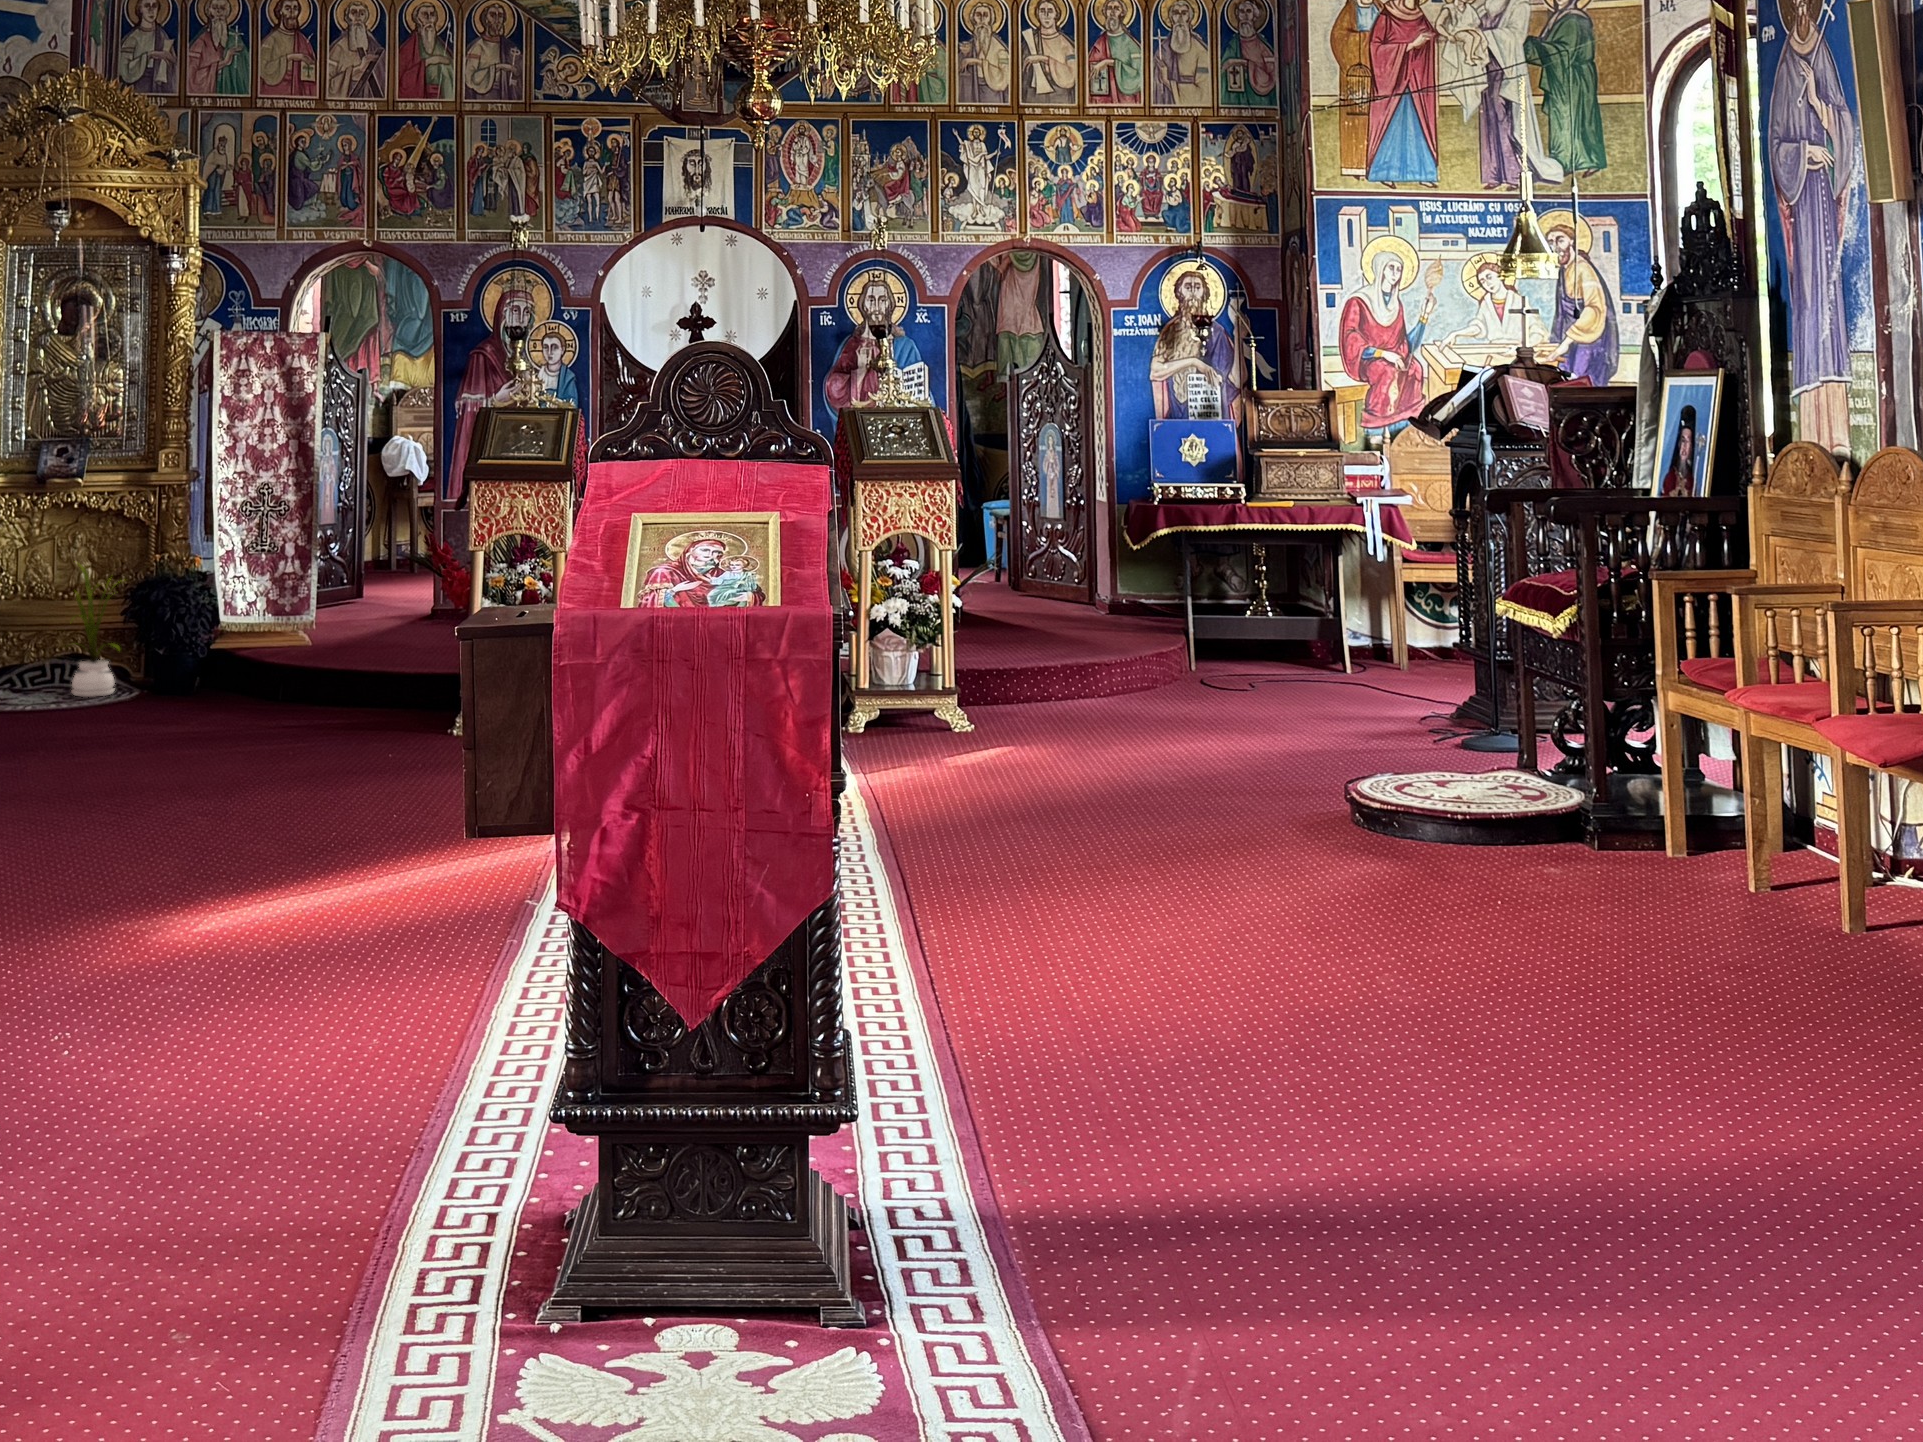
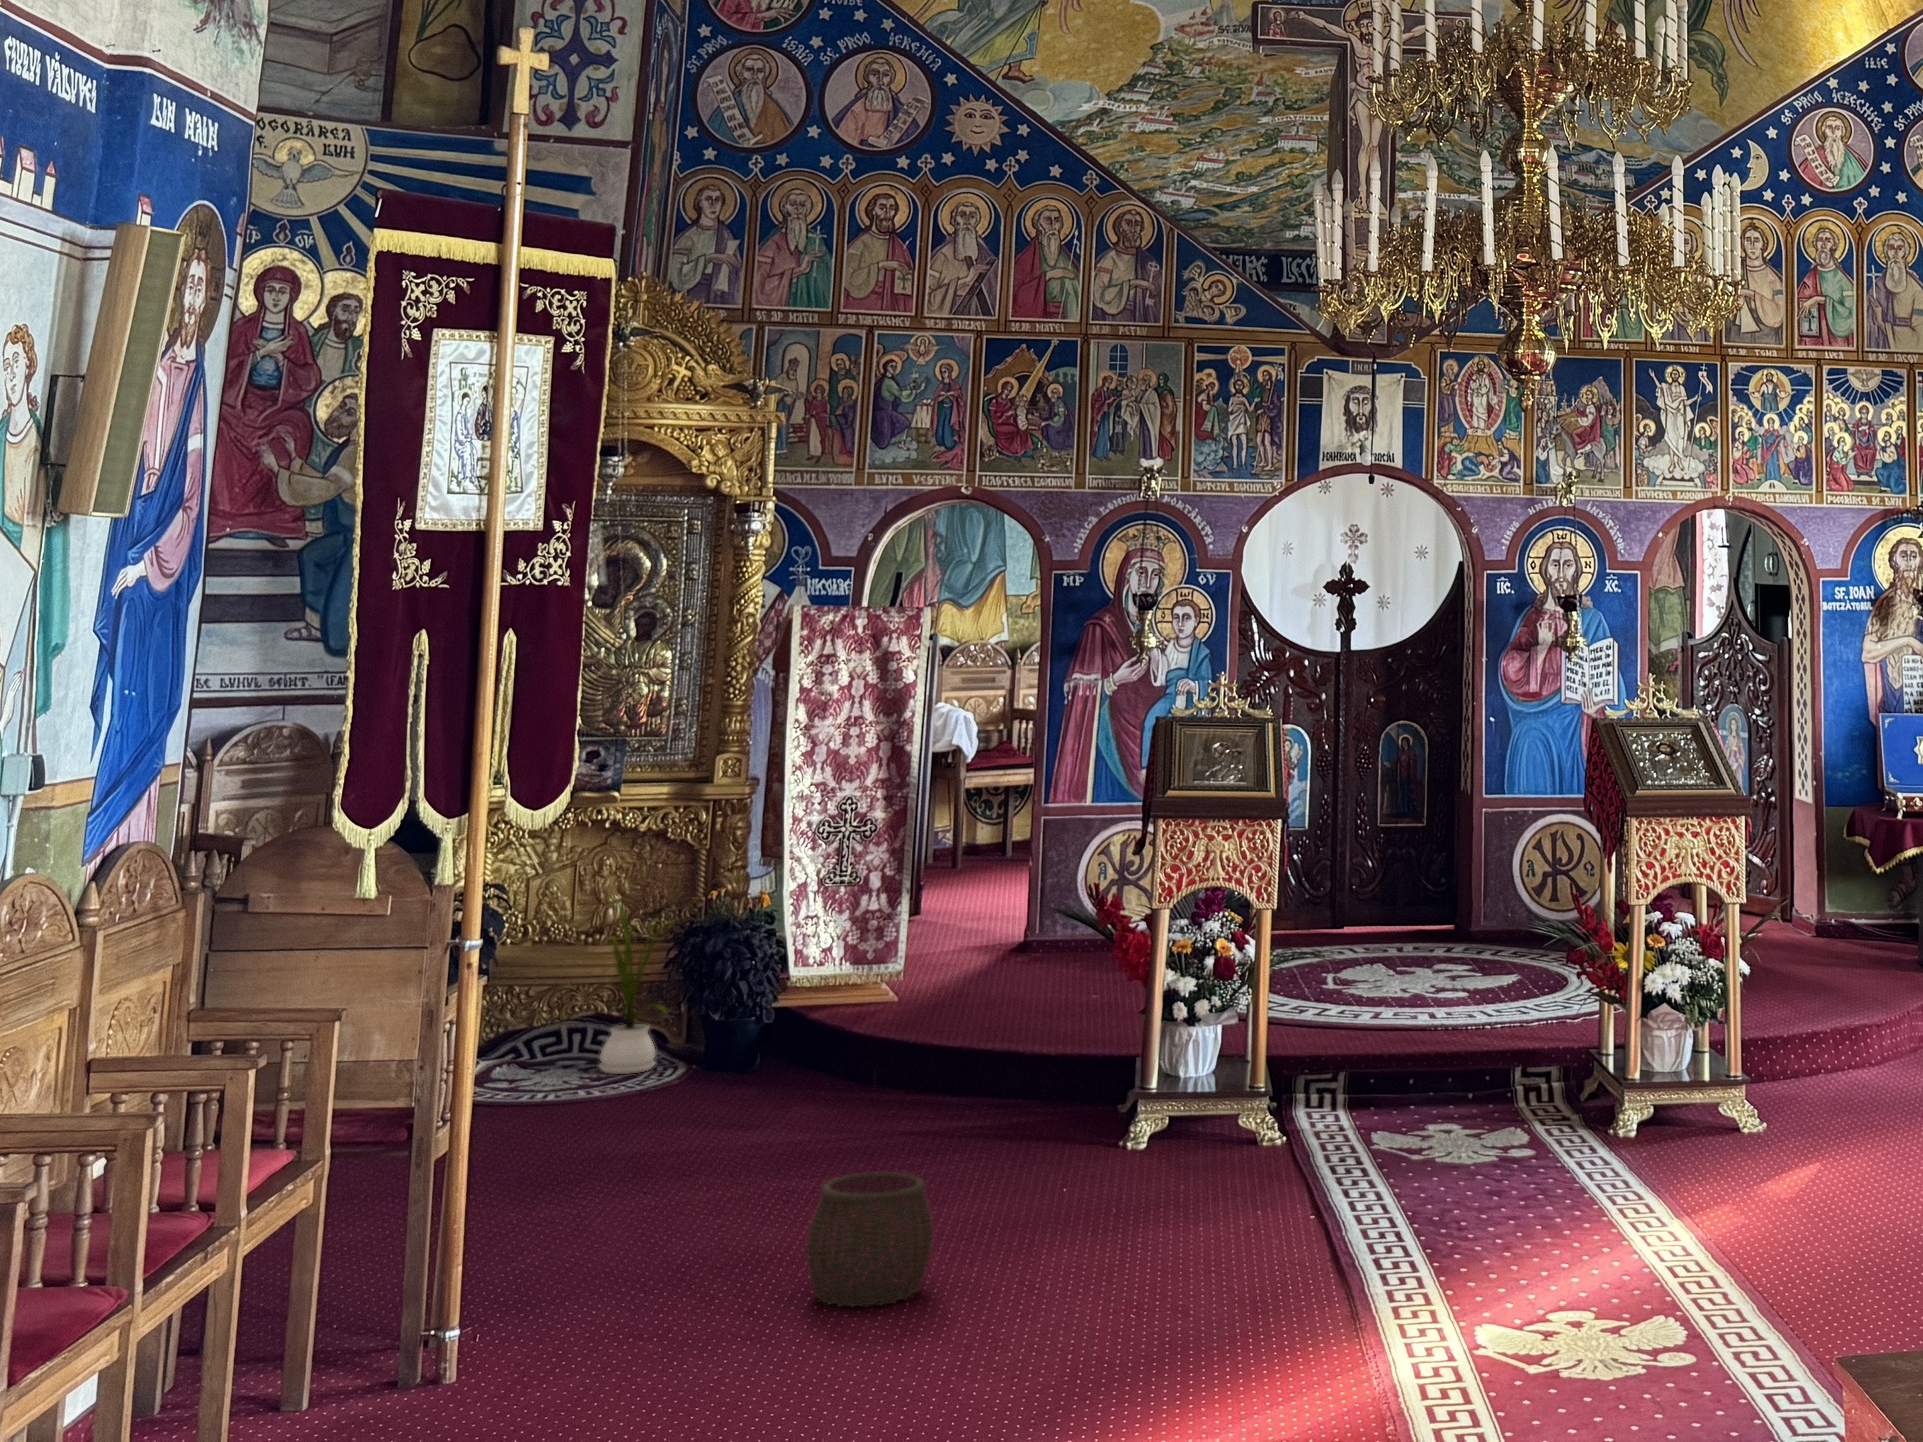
woven basket: none [154,717,249,807] -> present [807,1173,933,1307]

